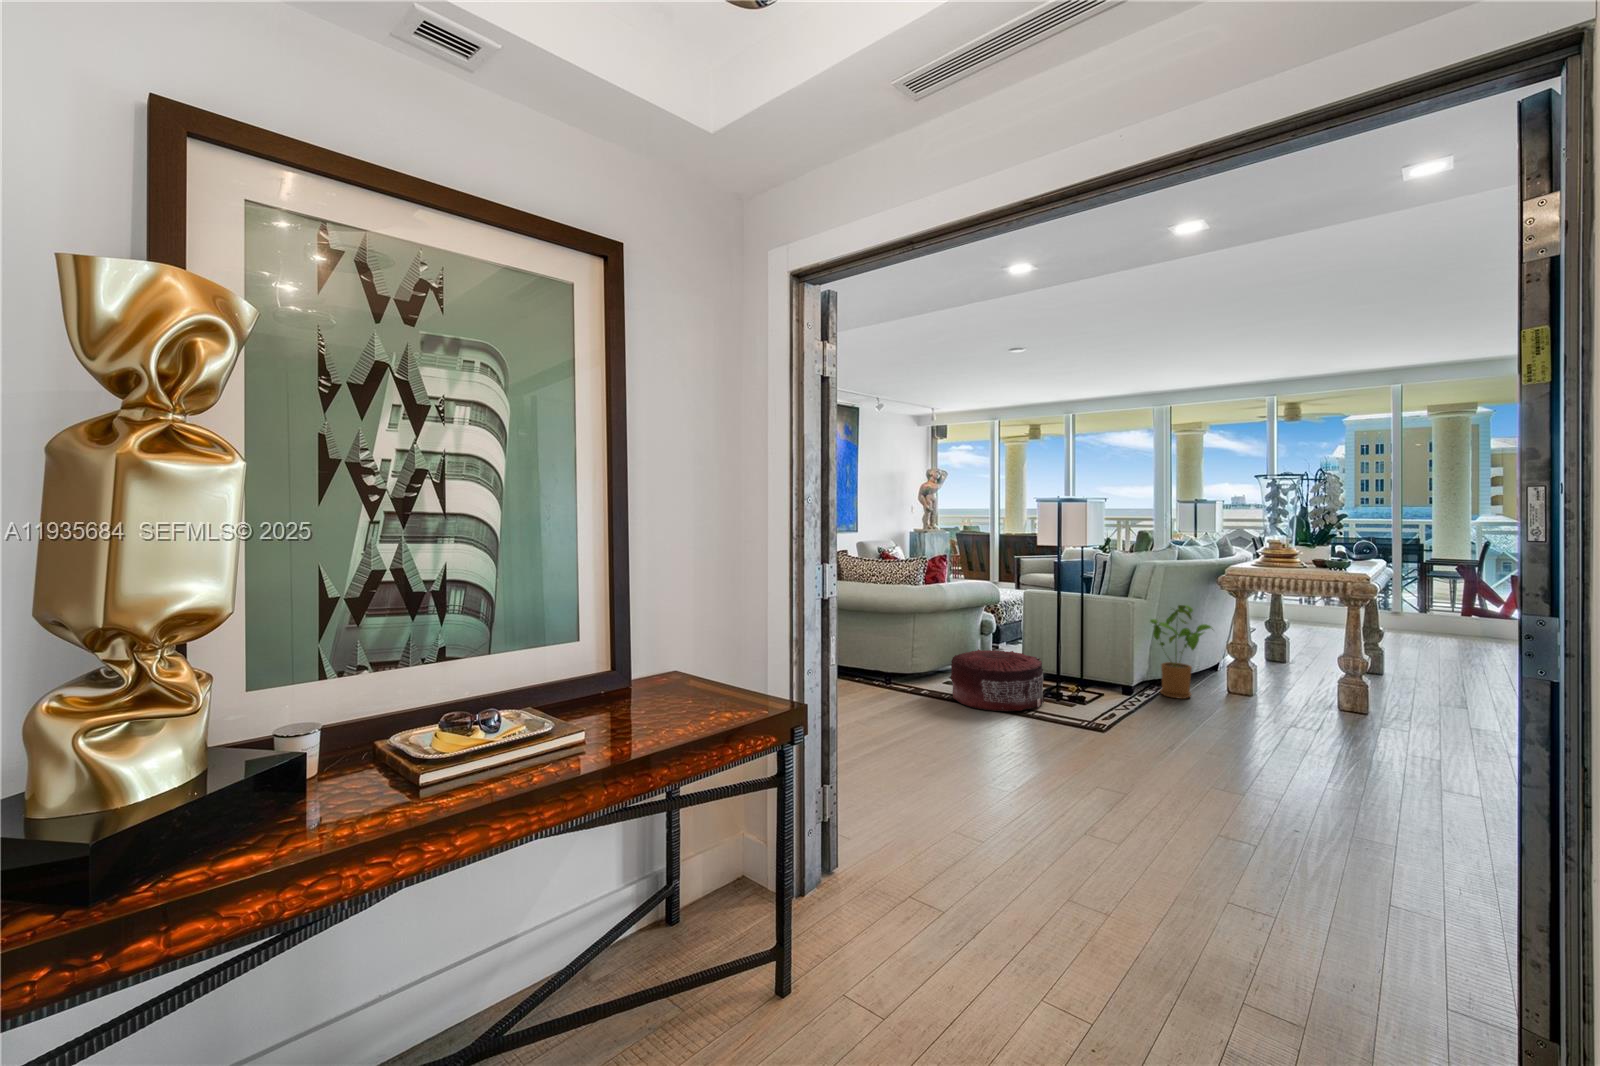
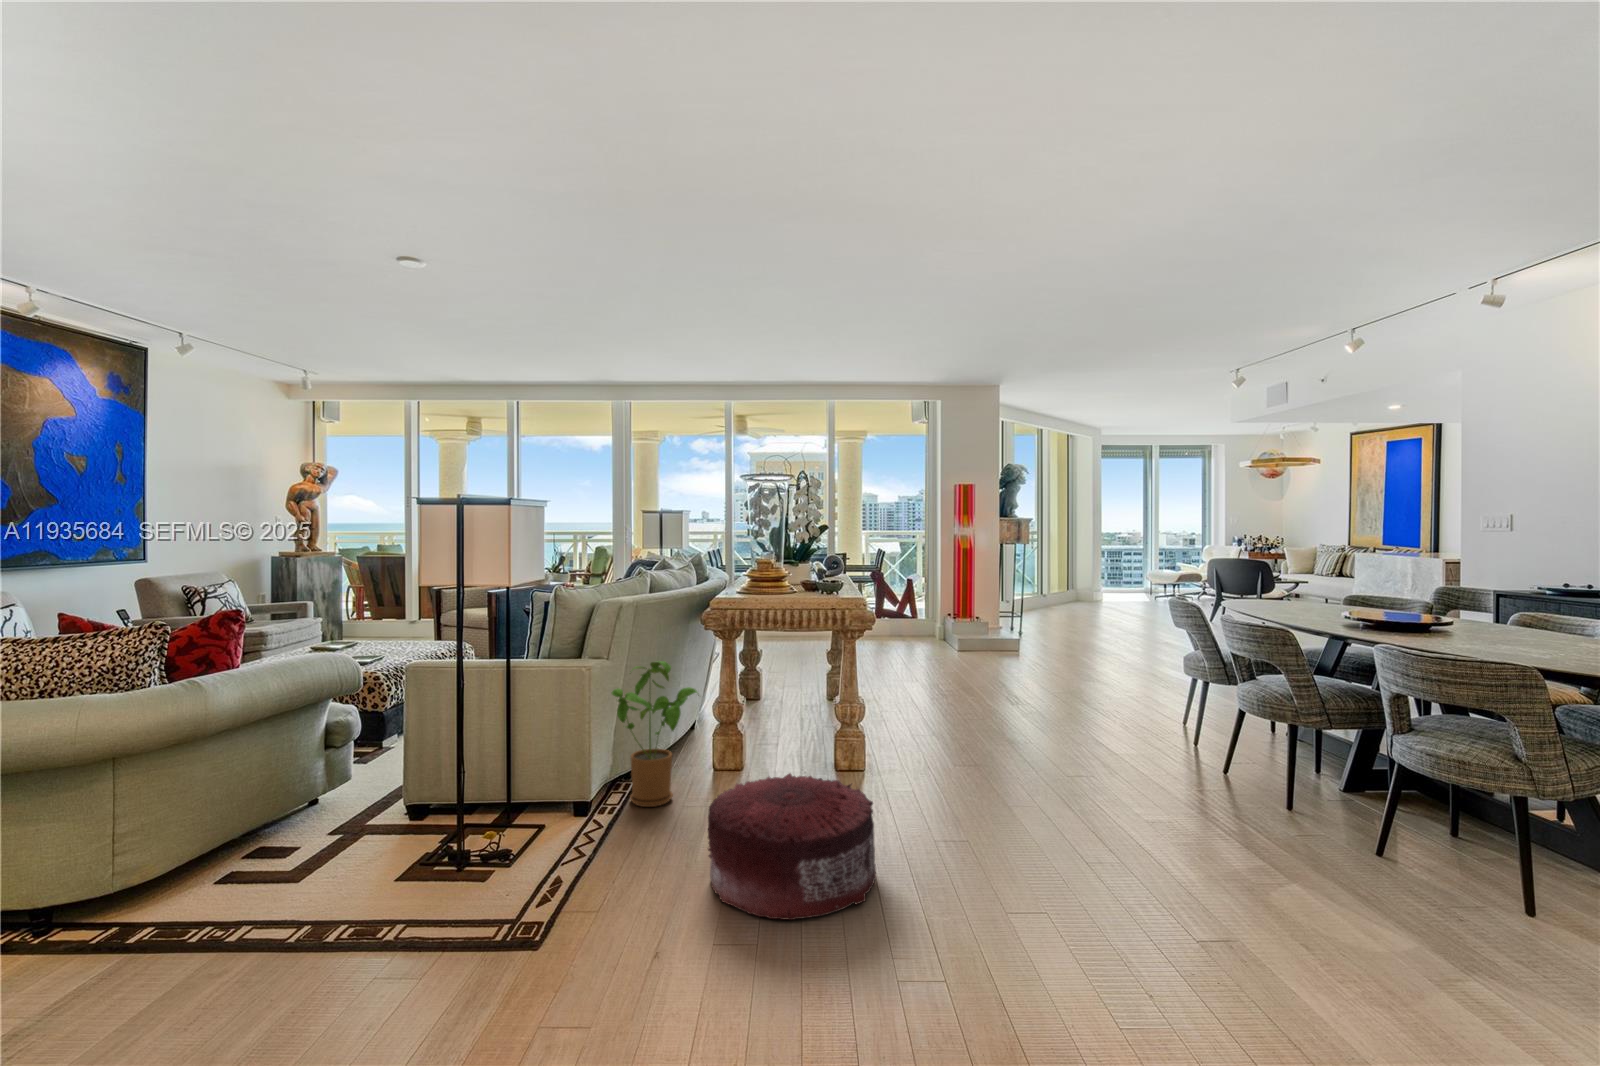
pouf: present [951,649,1044,711] -> present [708,773,876,920]

